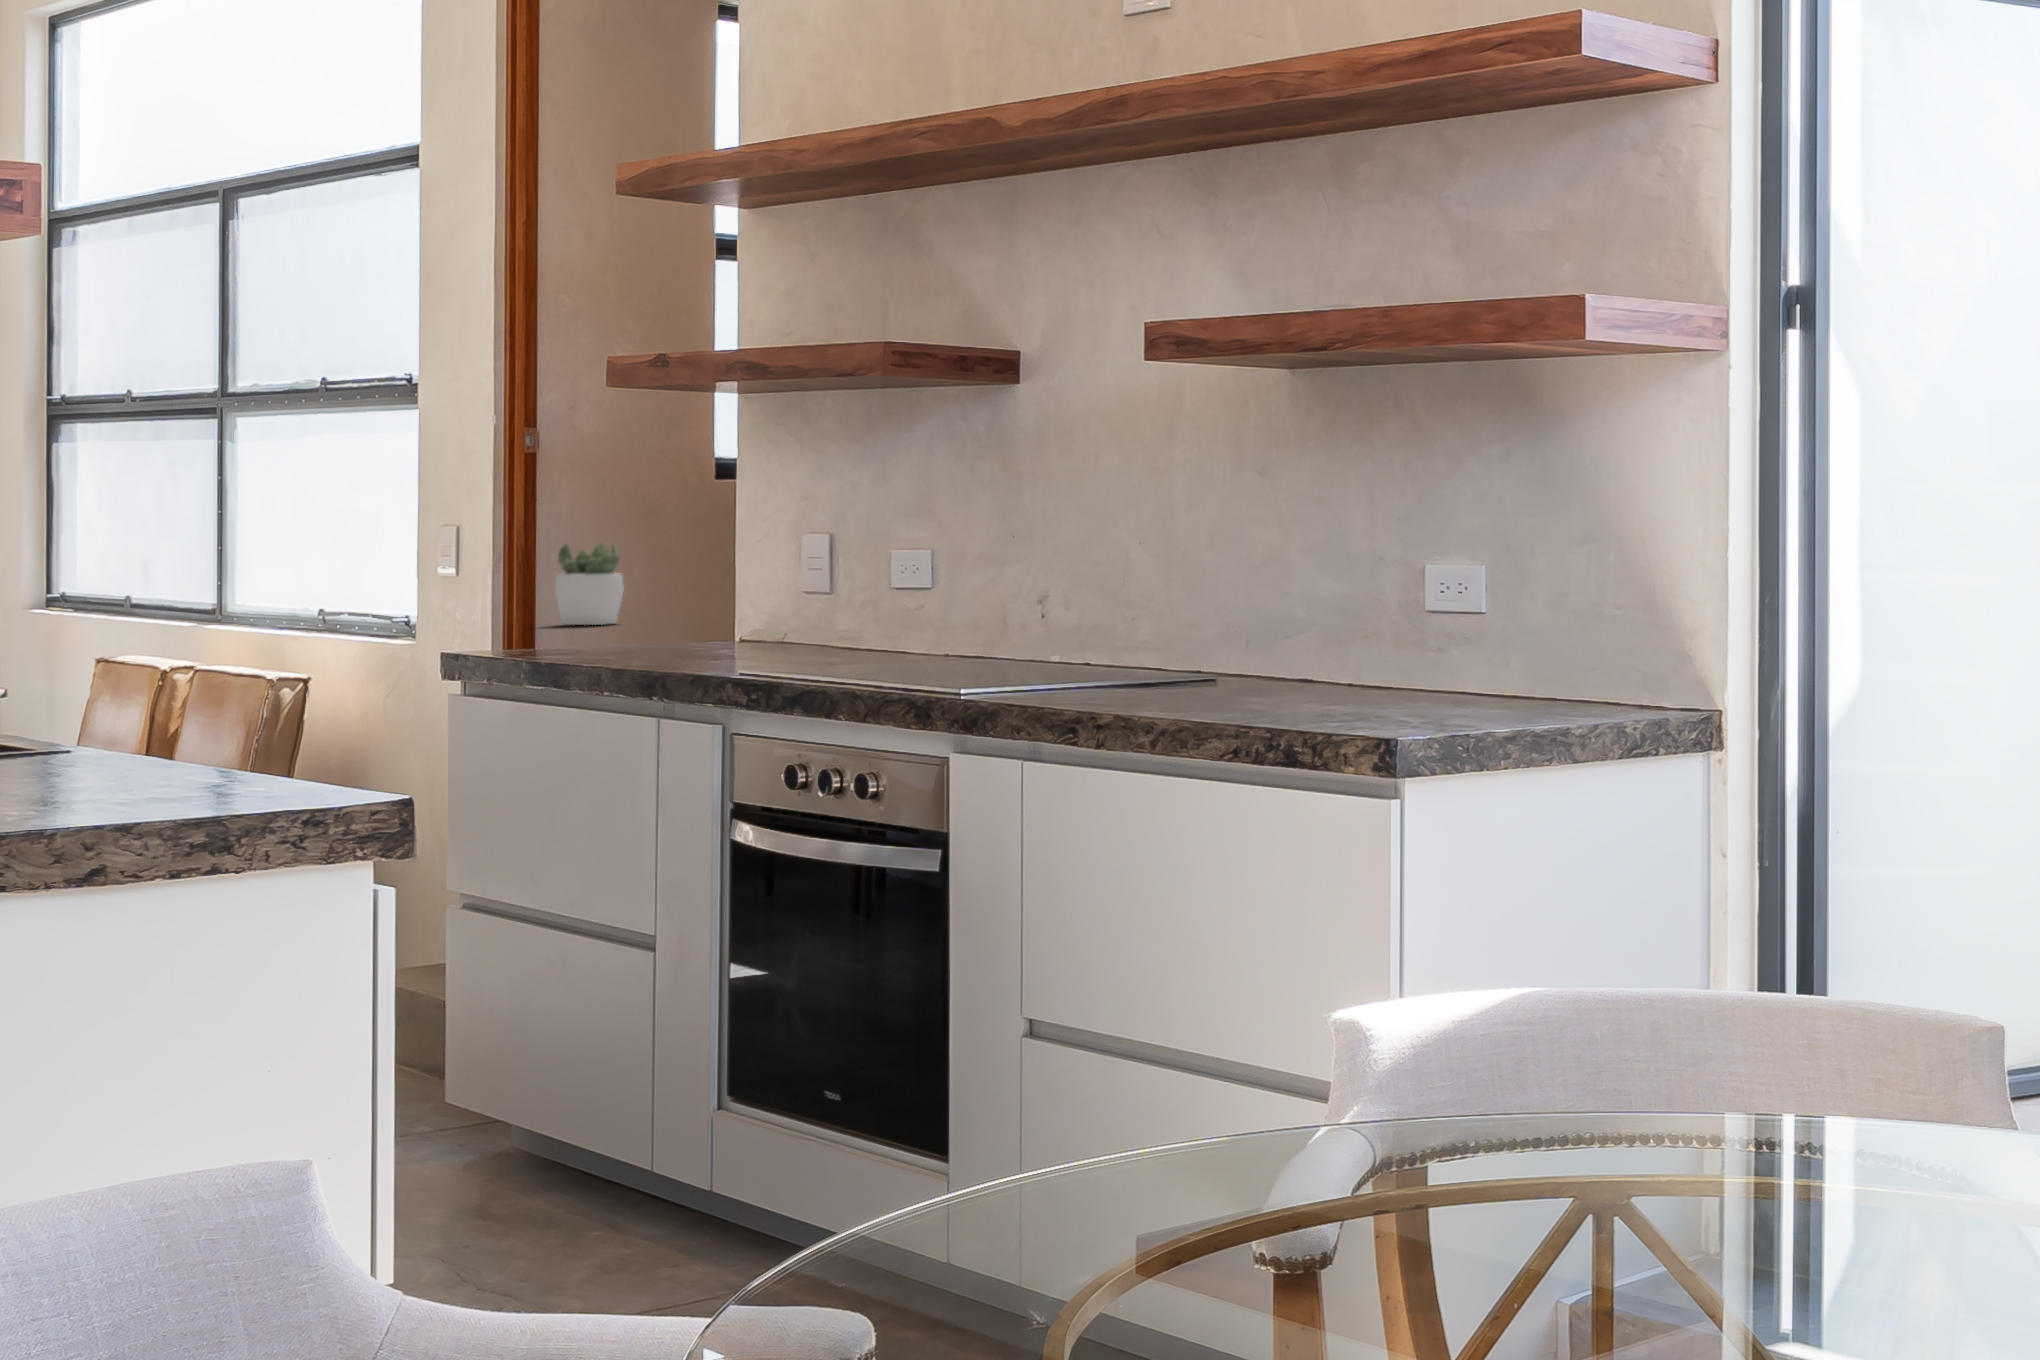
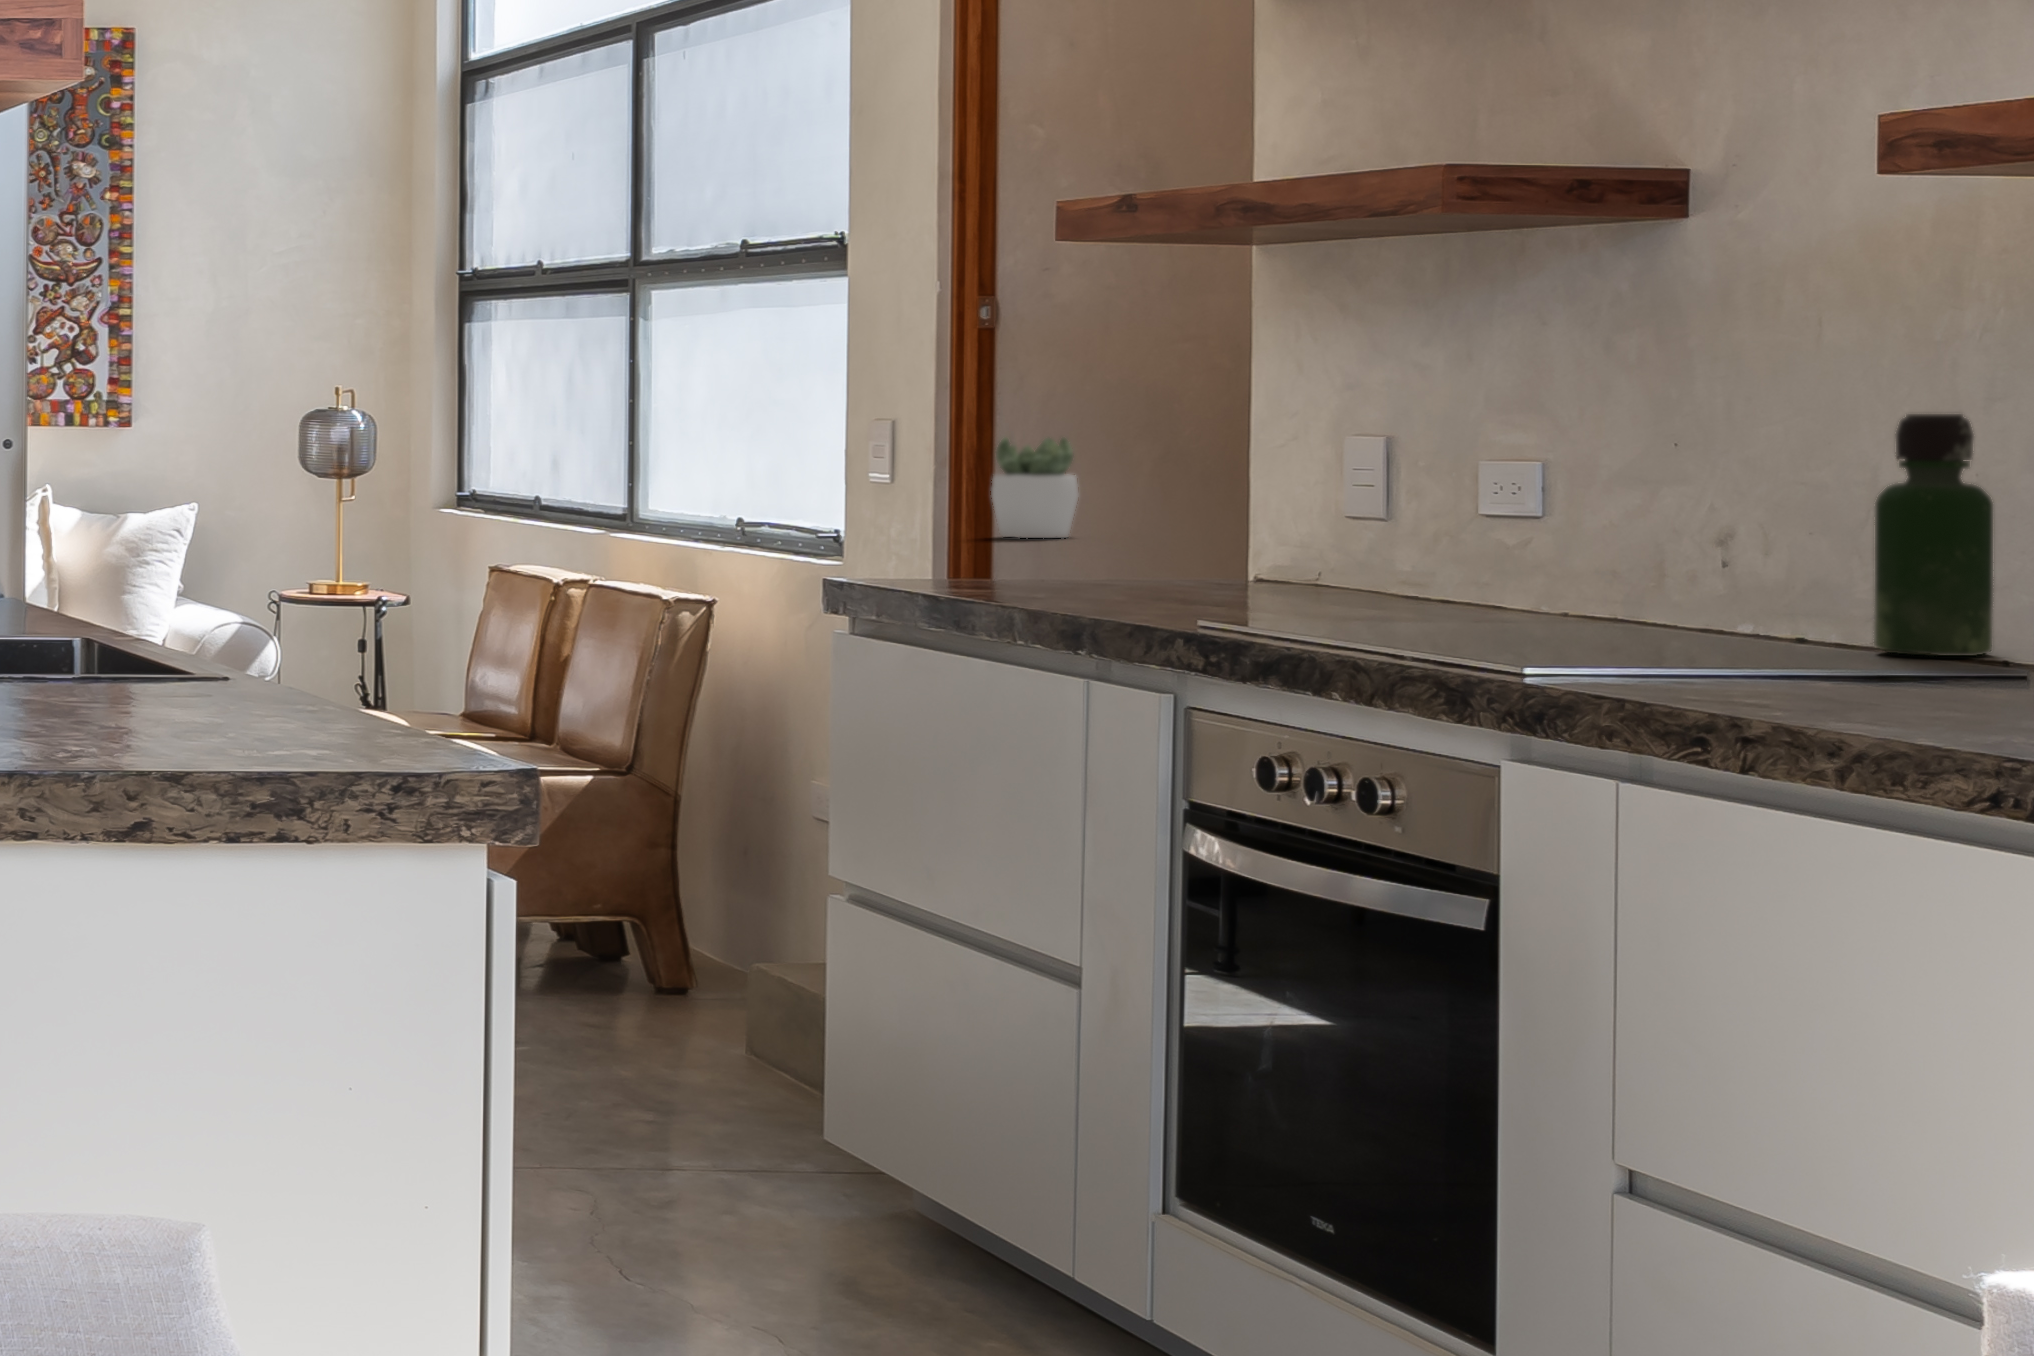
bottle: none [1172,516,1238,675] -> present [1874,414,1993,656]

